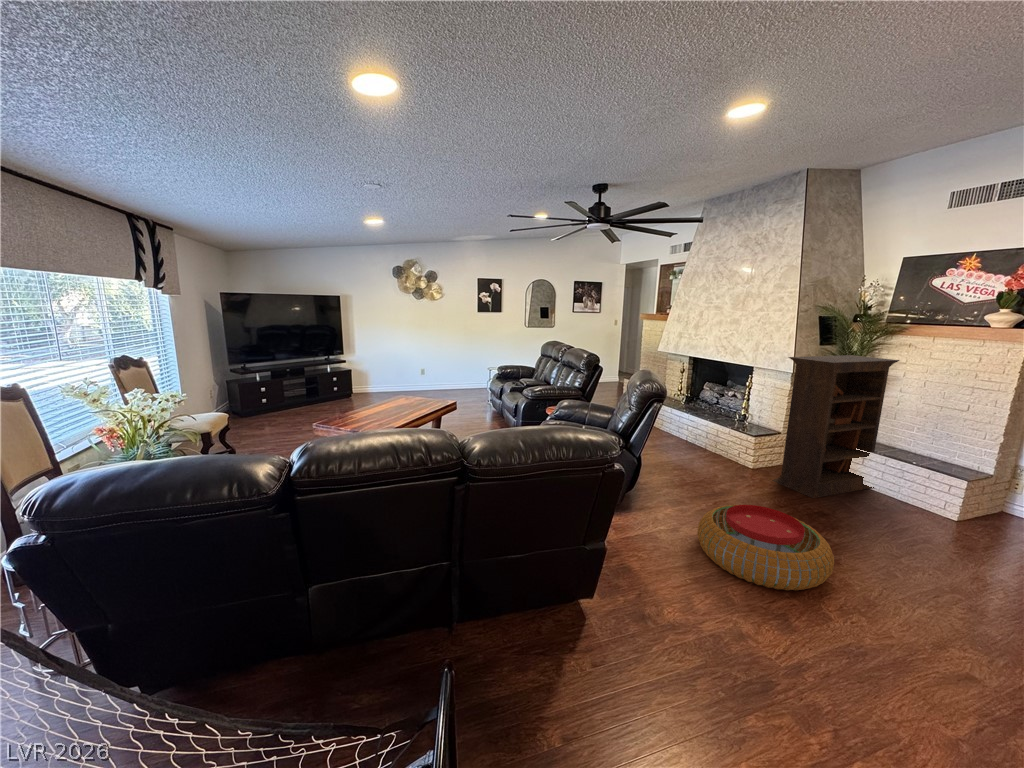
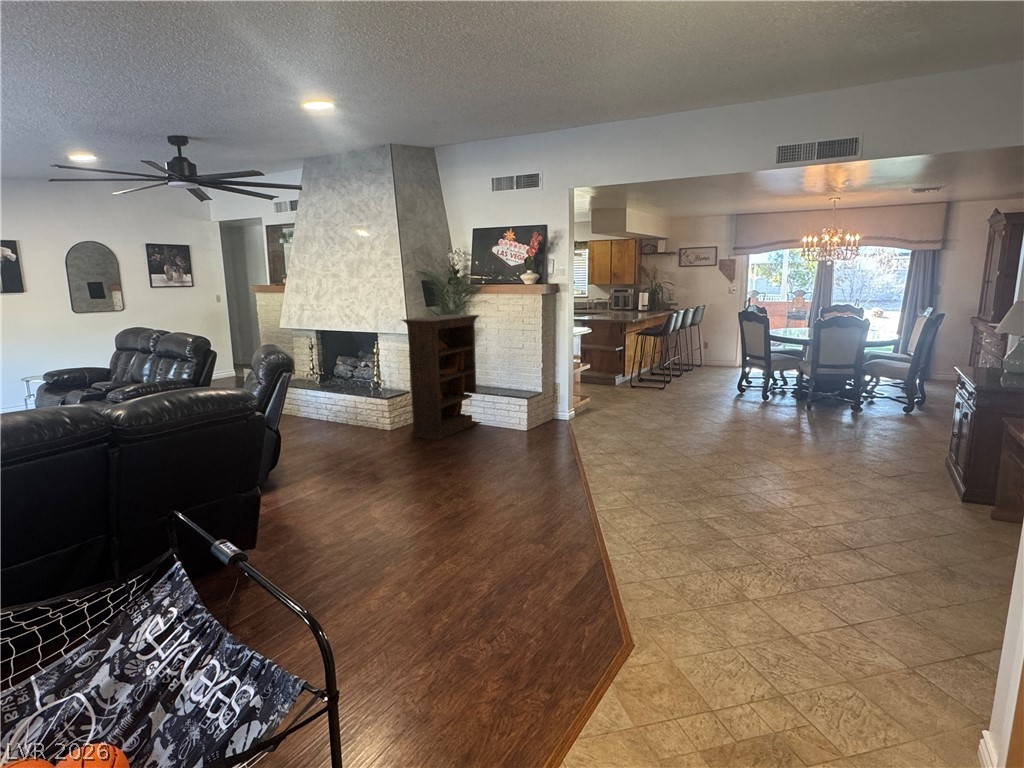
pouf: present [697,505,834,591] -> none [344,450,447,509]

